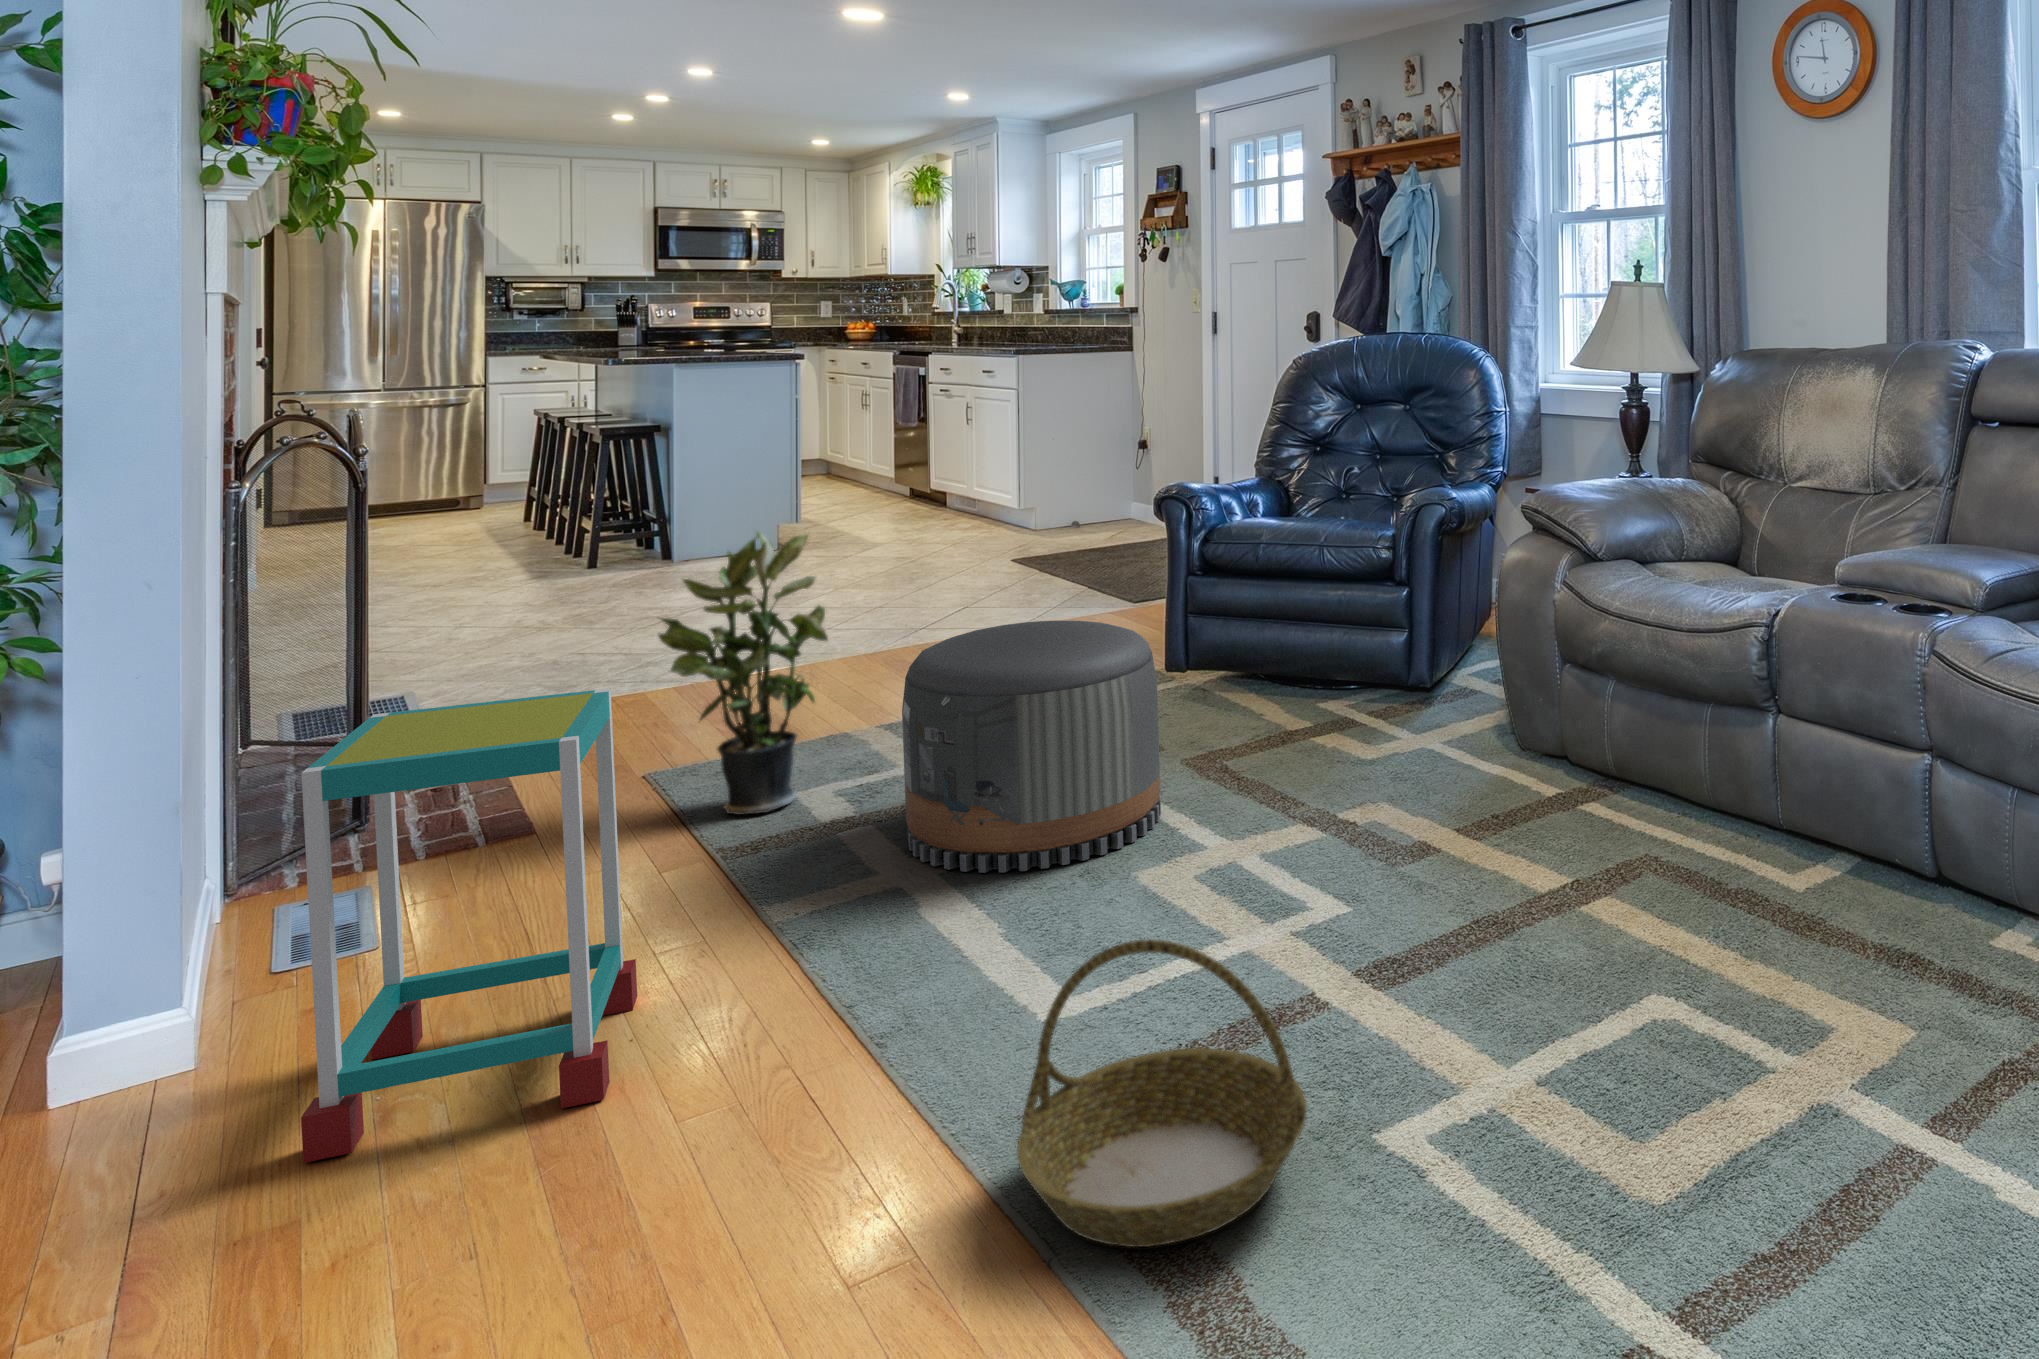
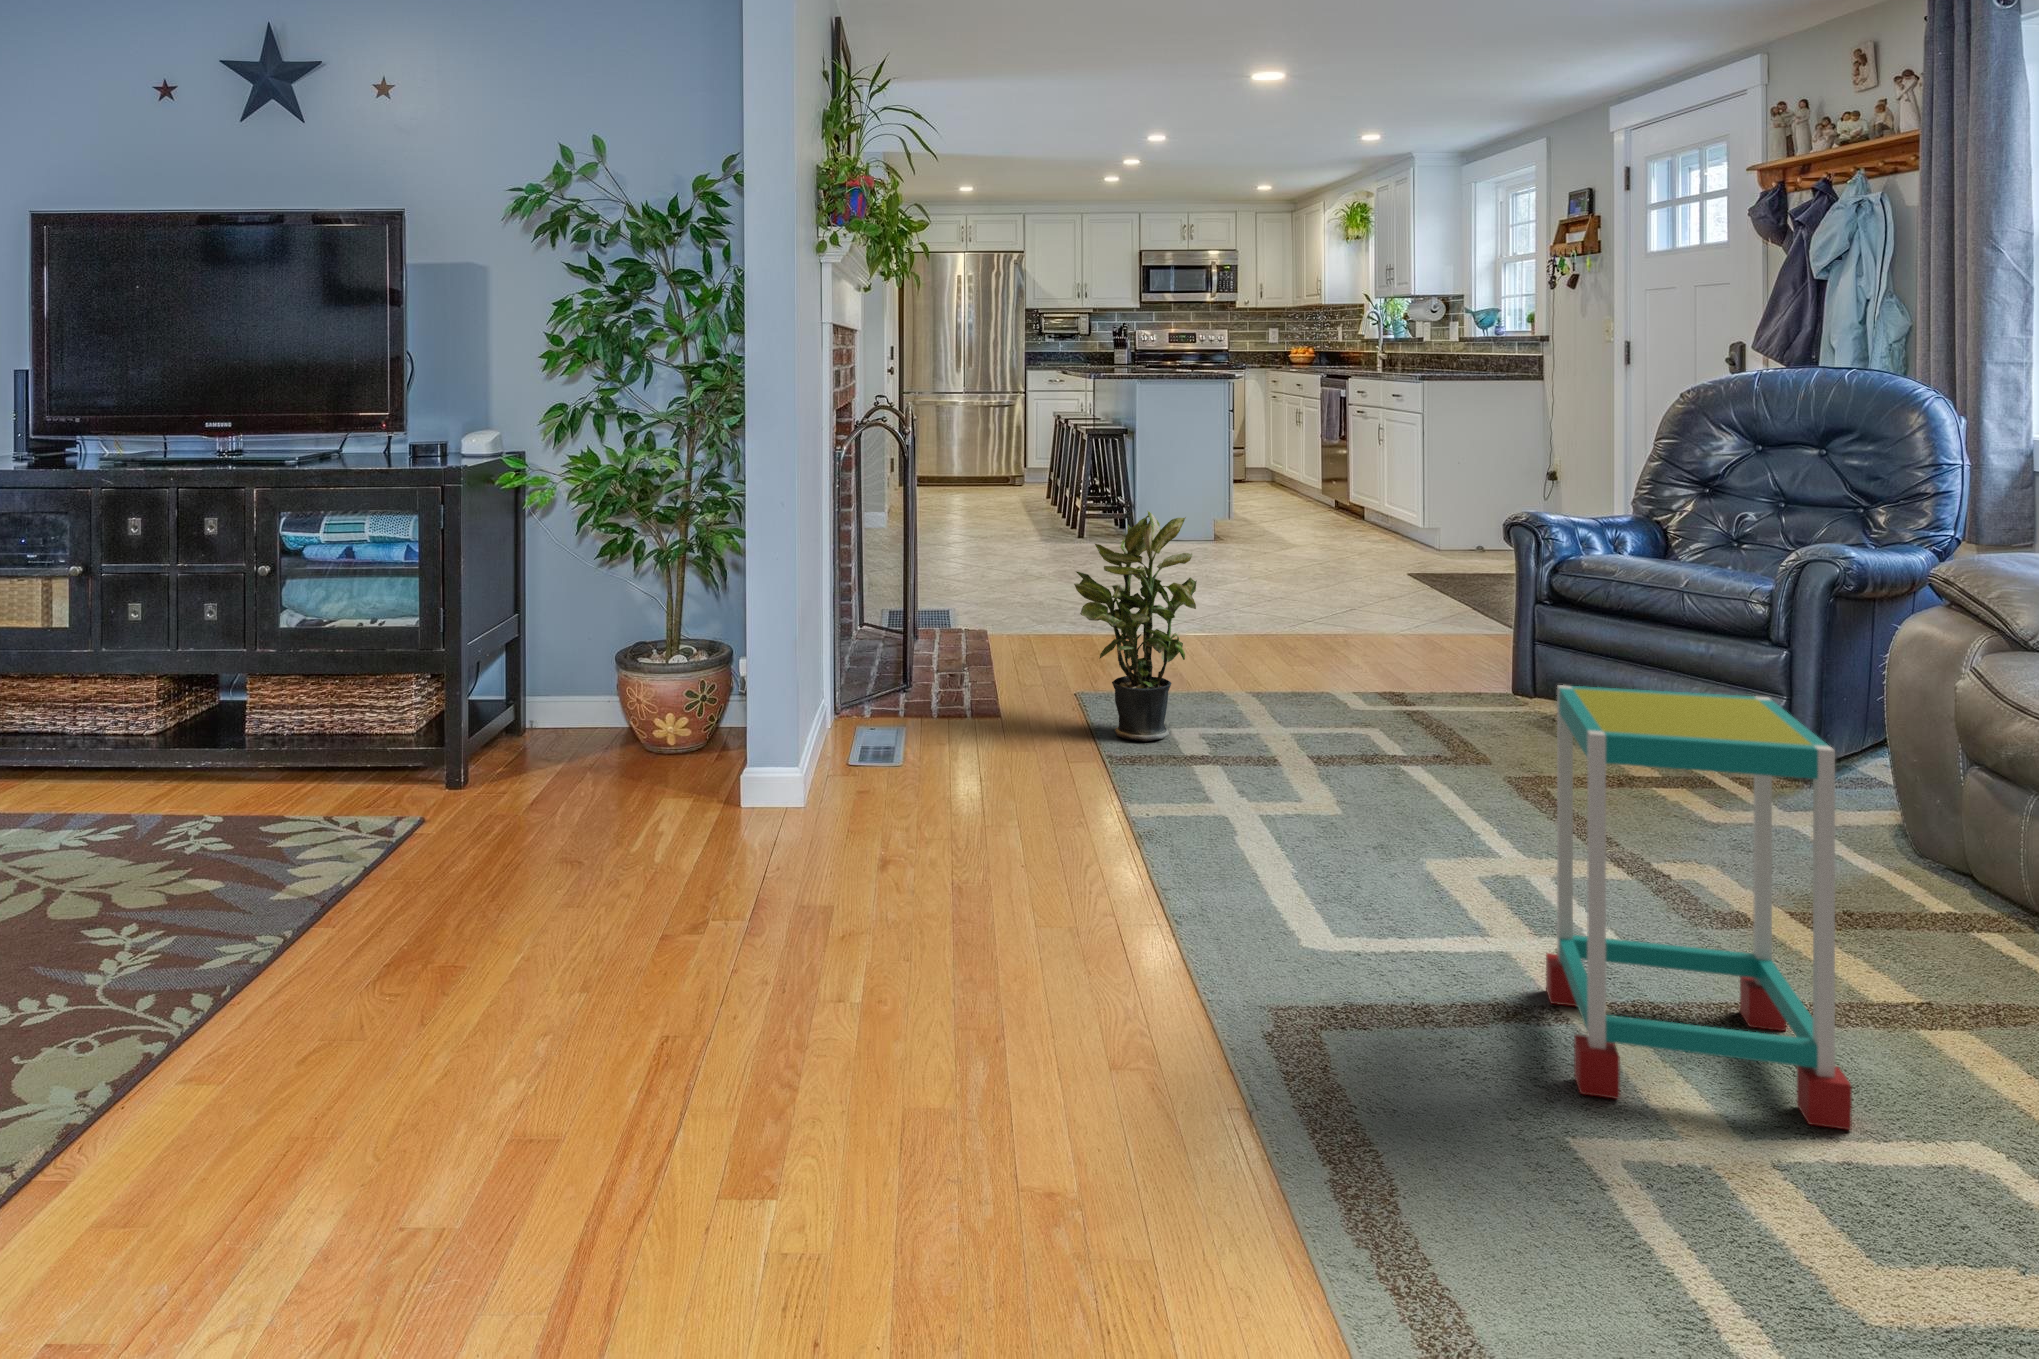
pouf: present [902,621,1161,873] -> none [1240,616,1470,838]
side table: present [301,689,637,1163] -> present [1546,685,1852,1130]
basket: present [1017,939,1307,1247] -> none [1235,882,1499,1155]

